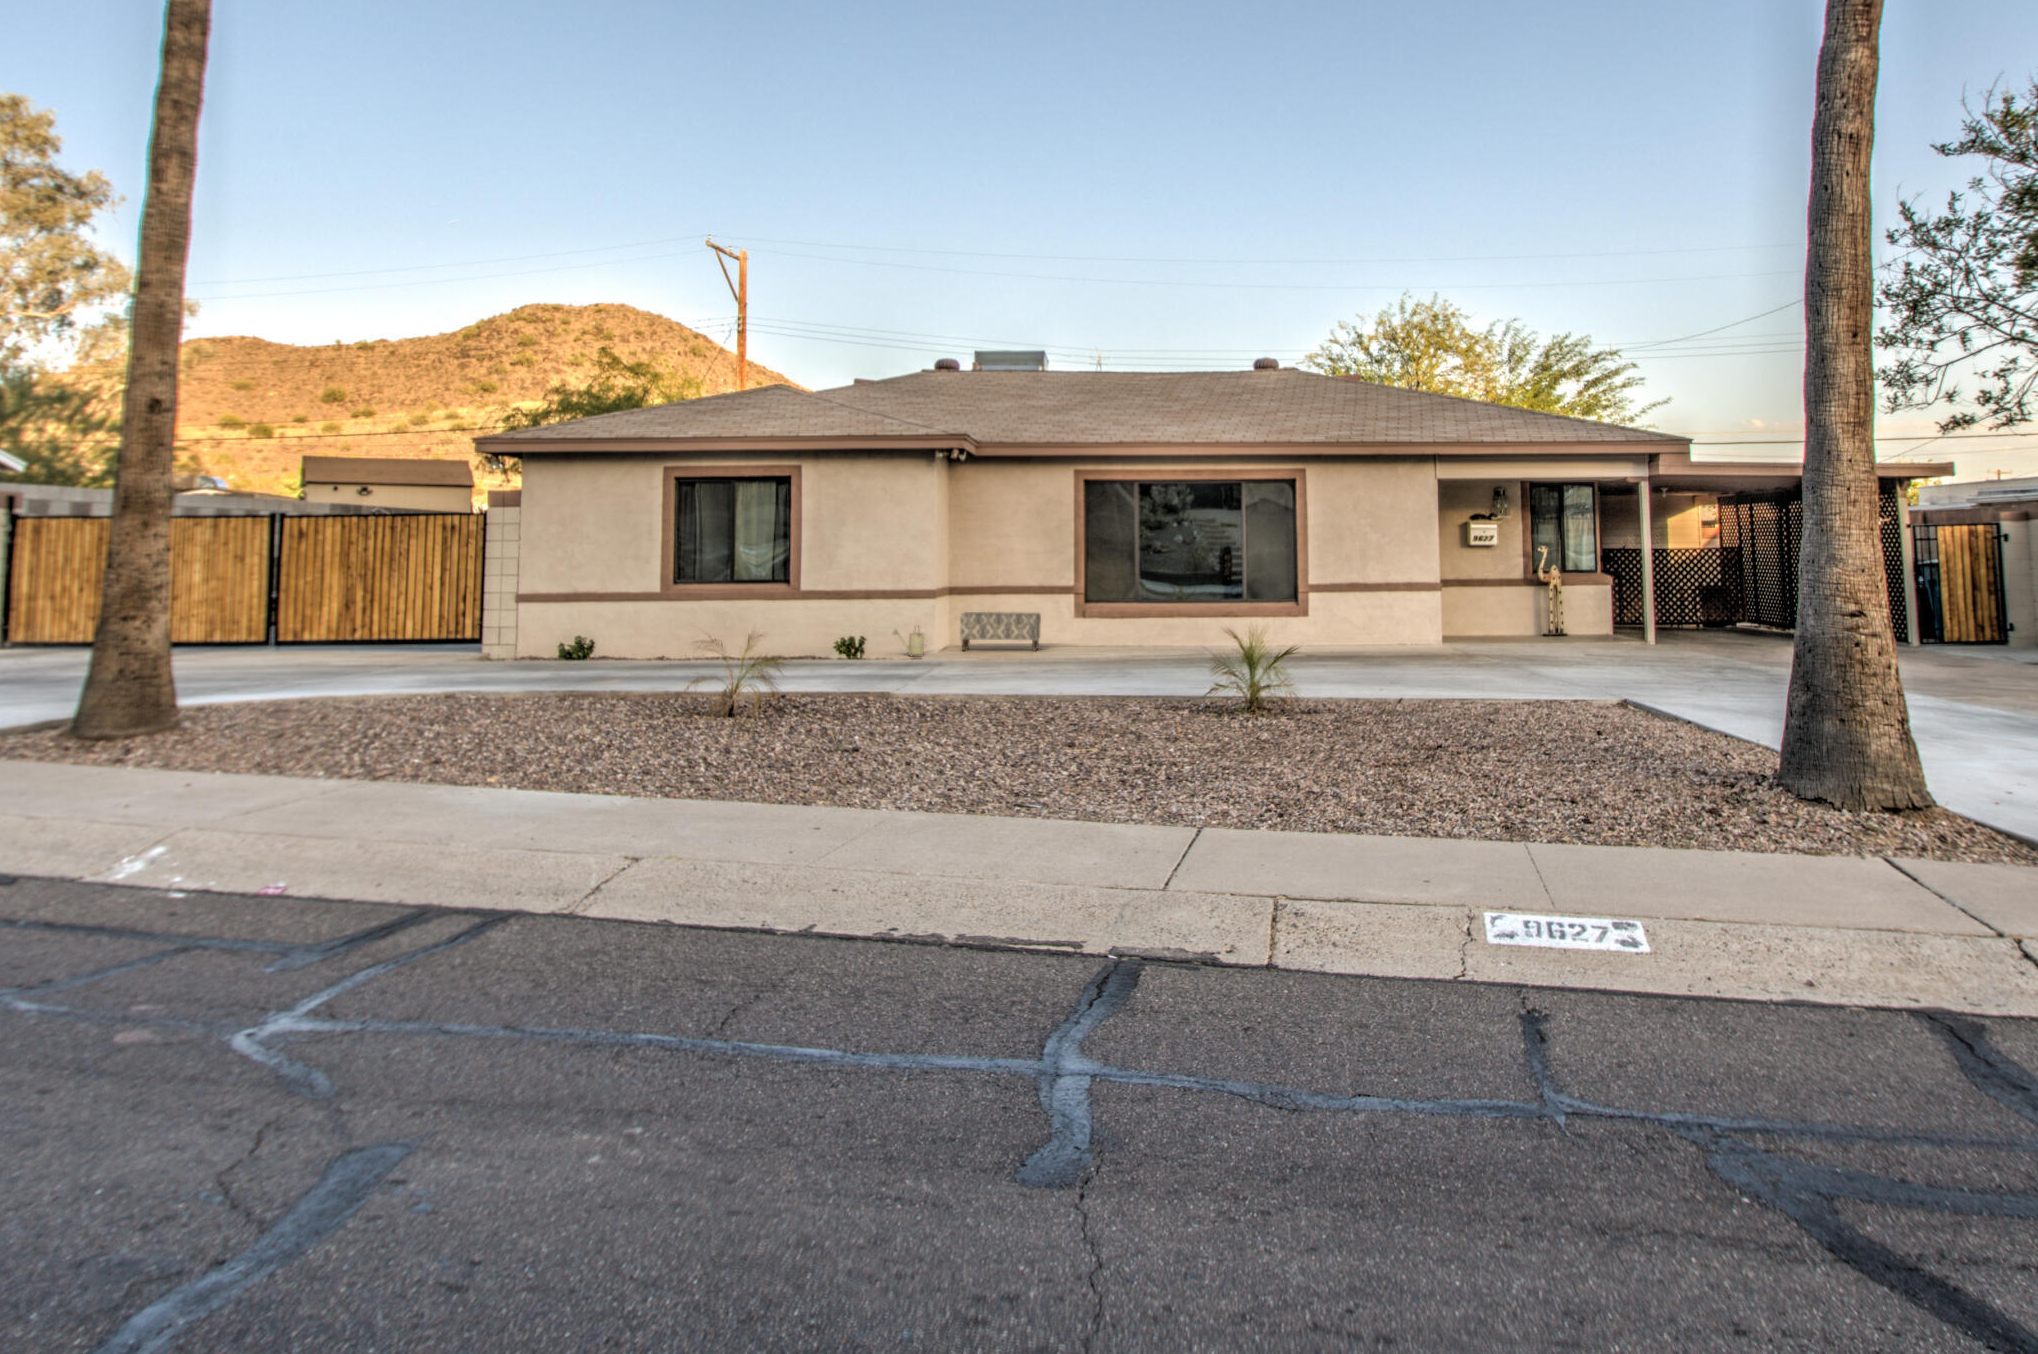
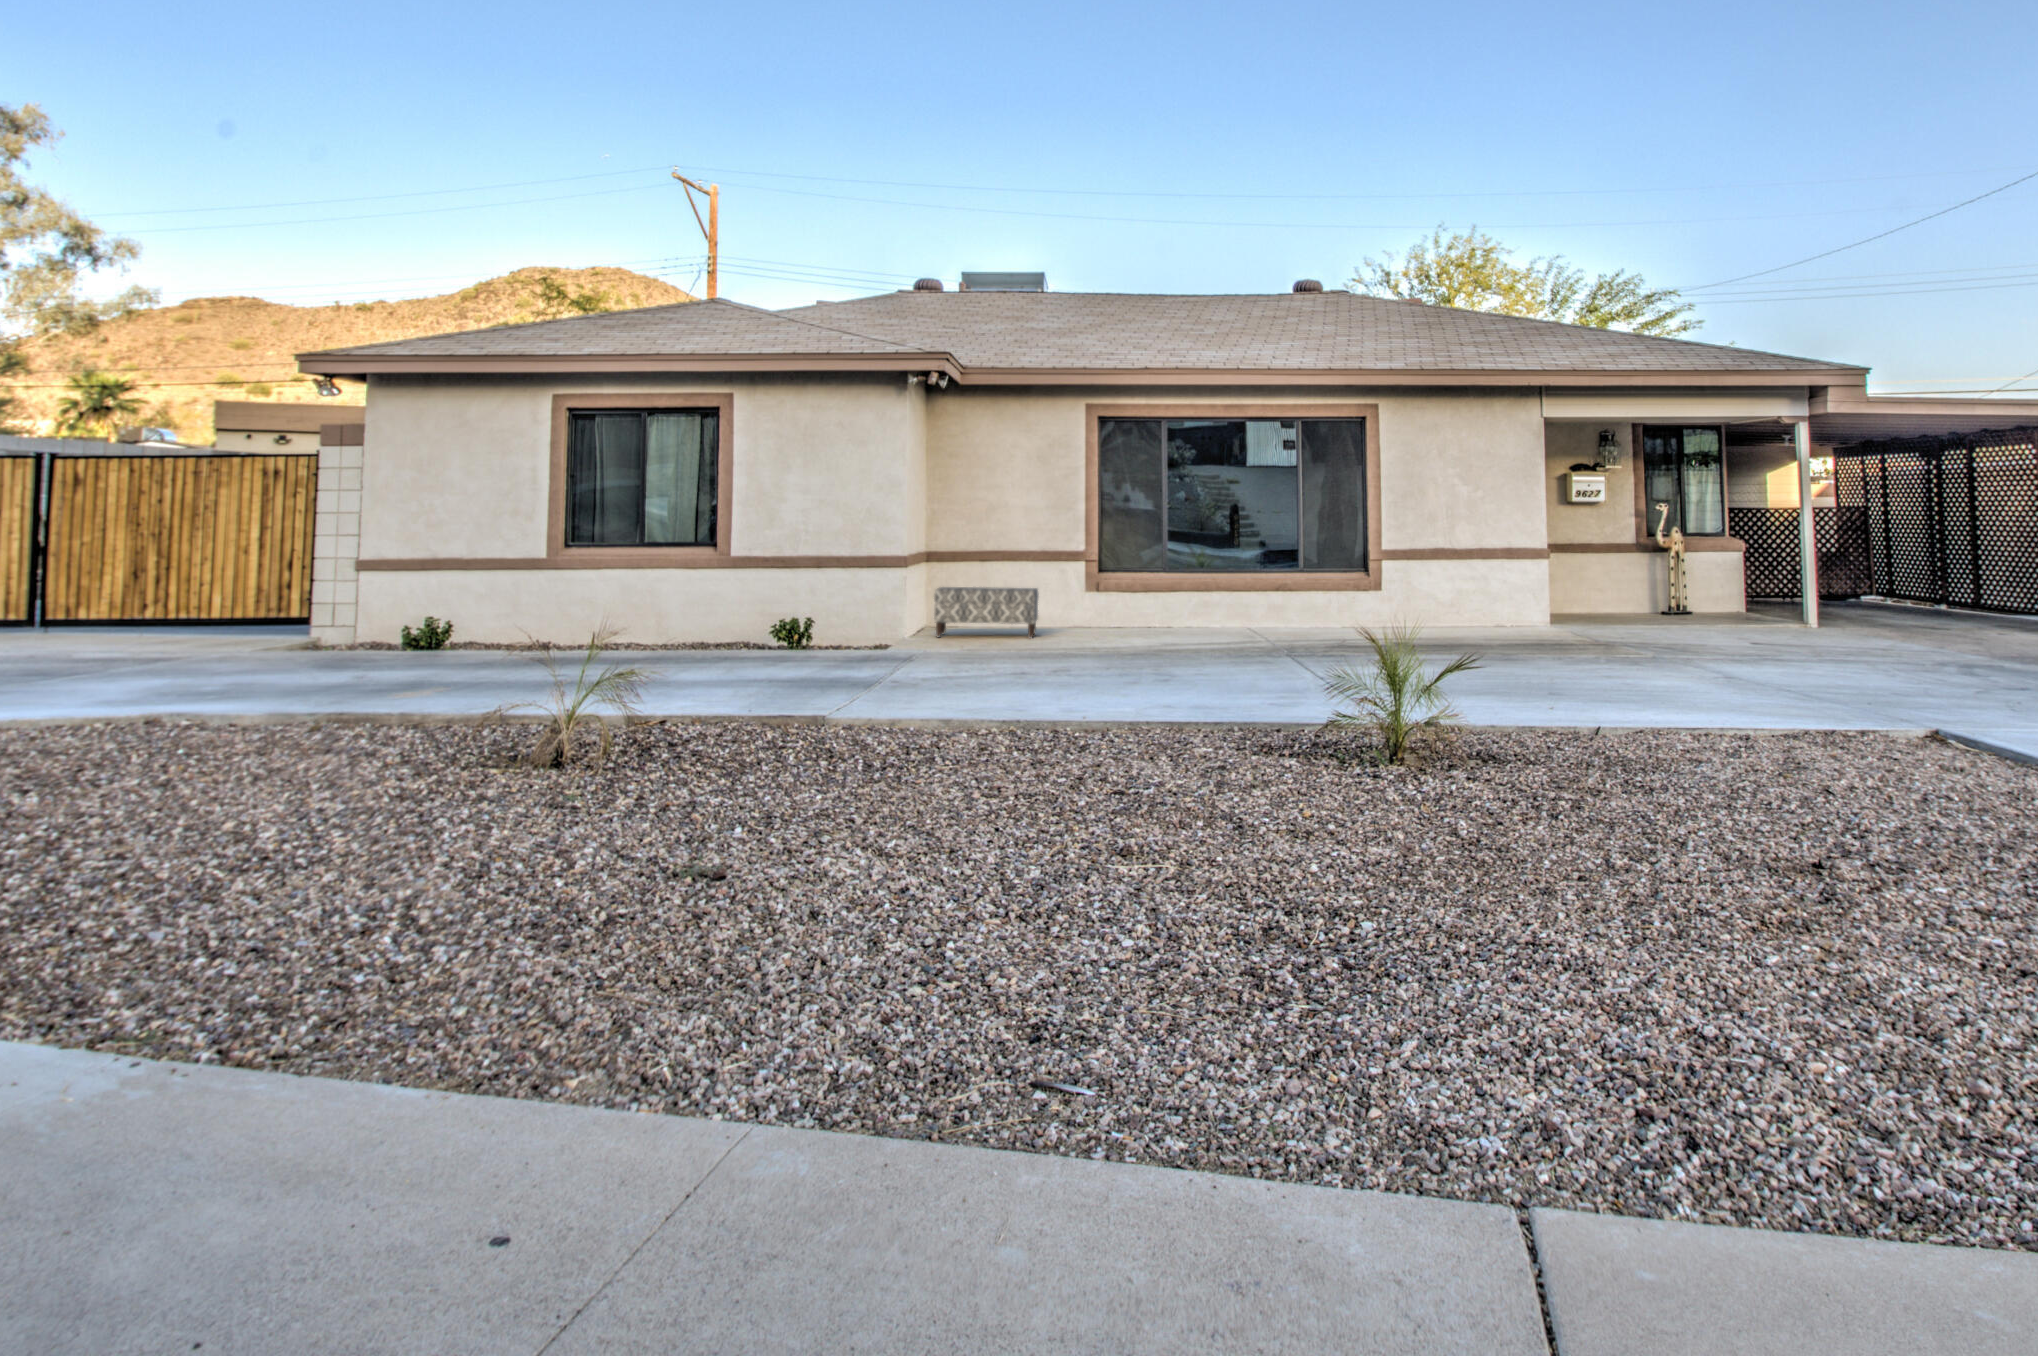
watering can: present [893,629,924,657] -> none [845,604,892,645]

